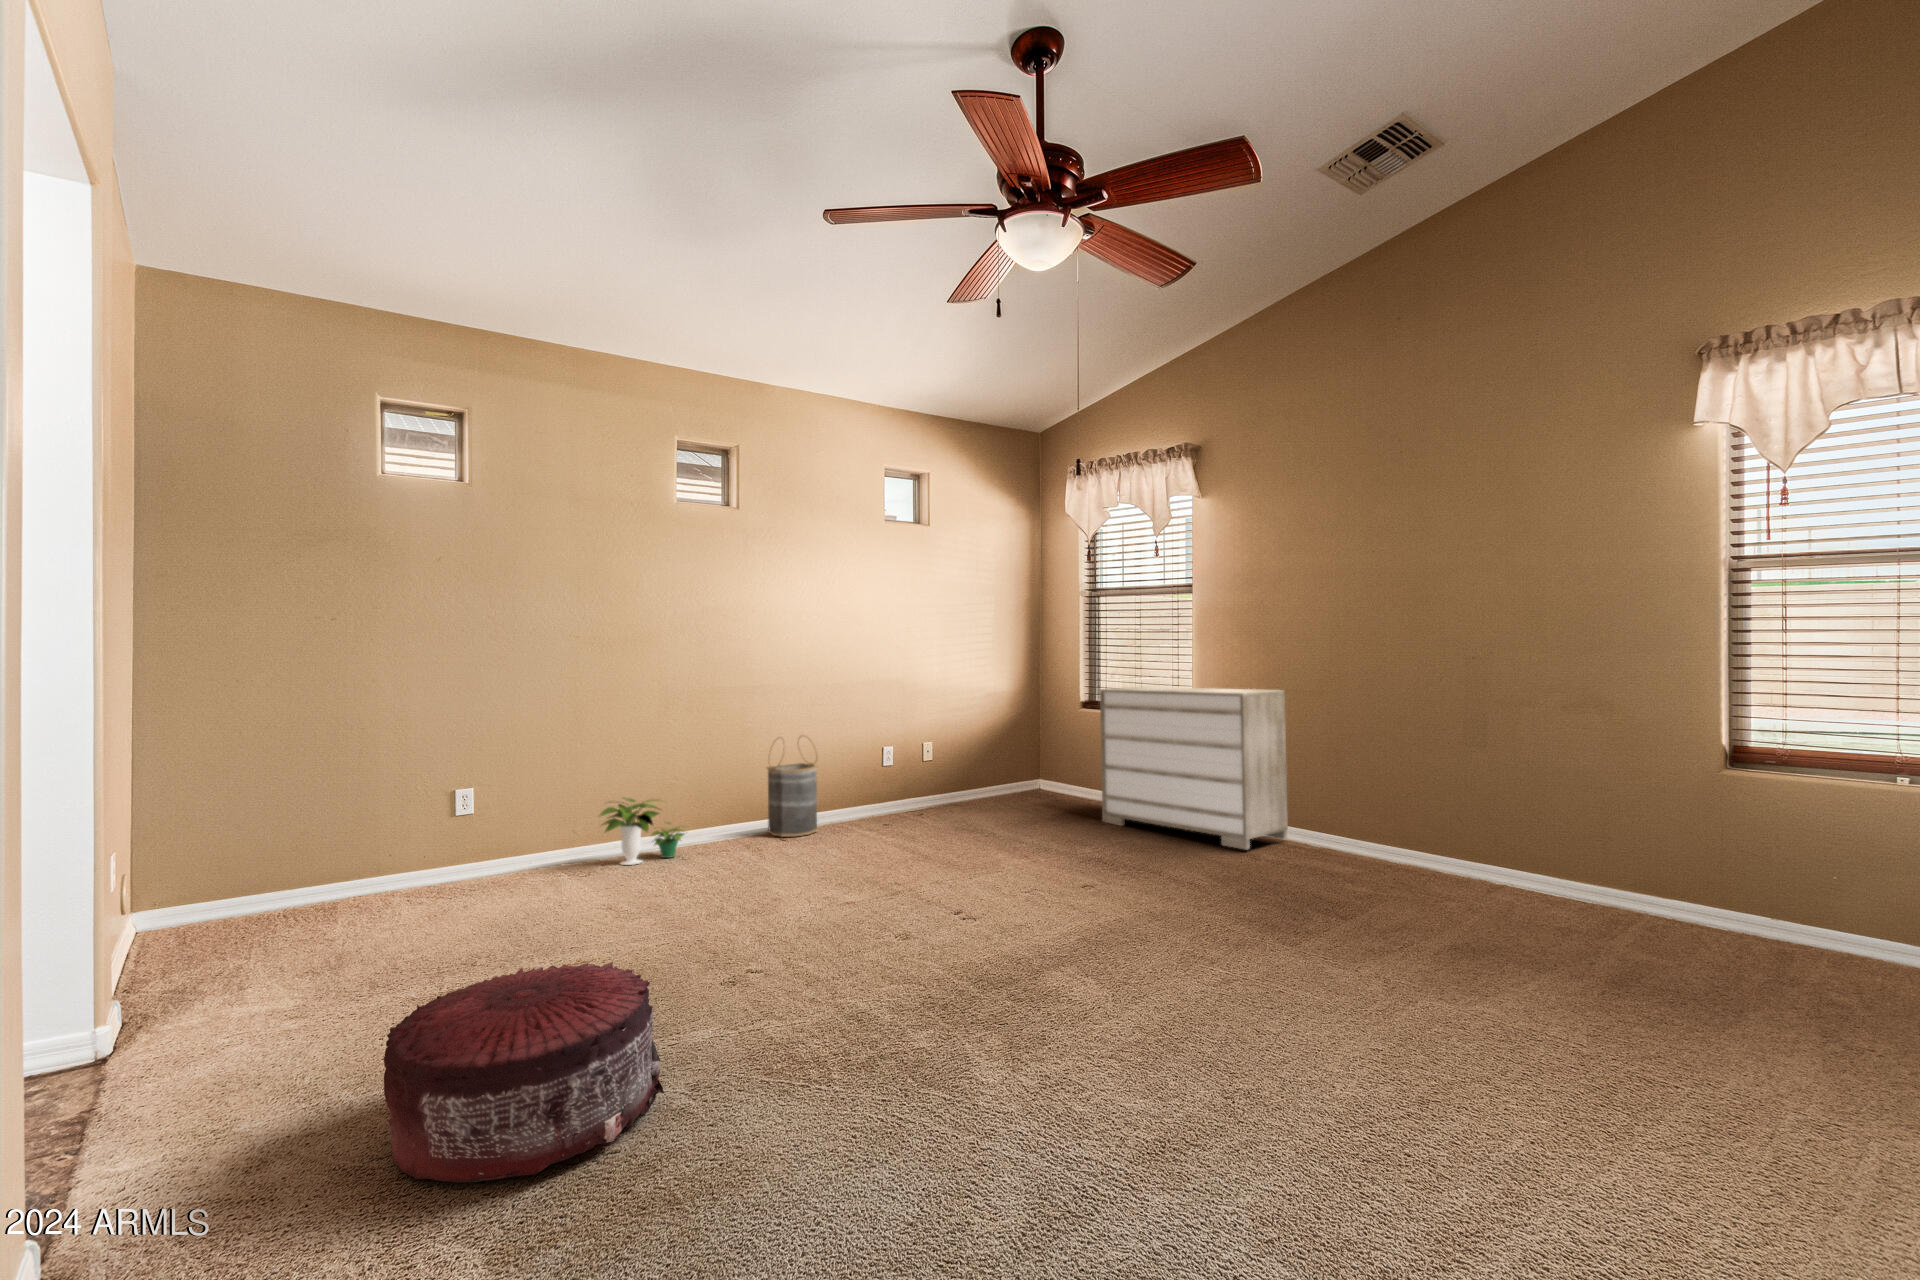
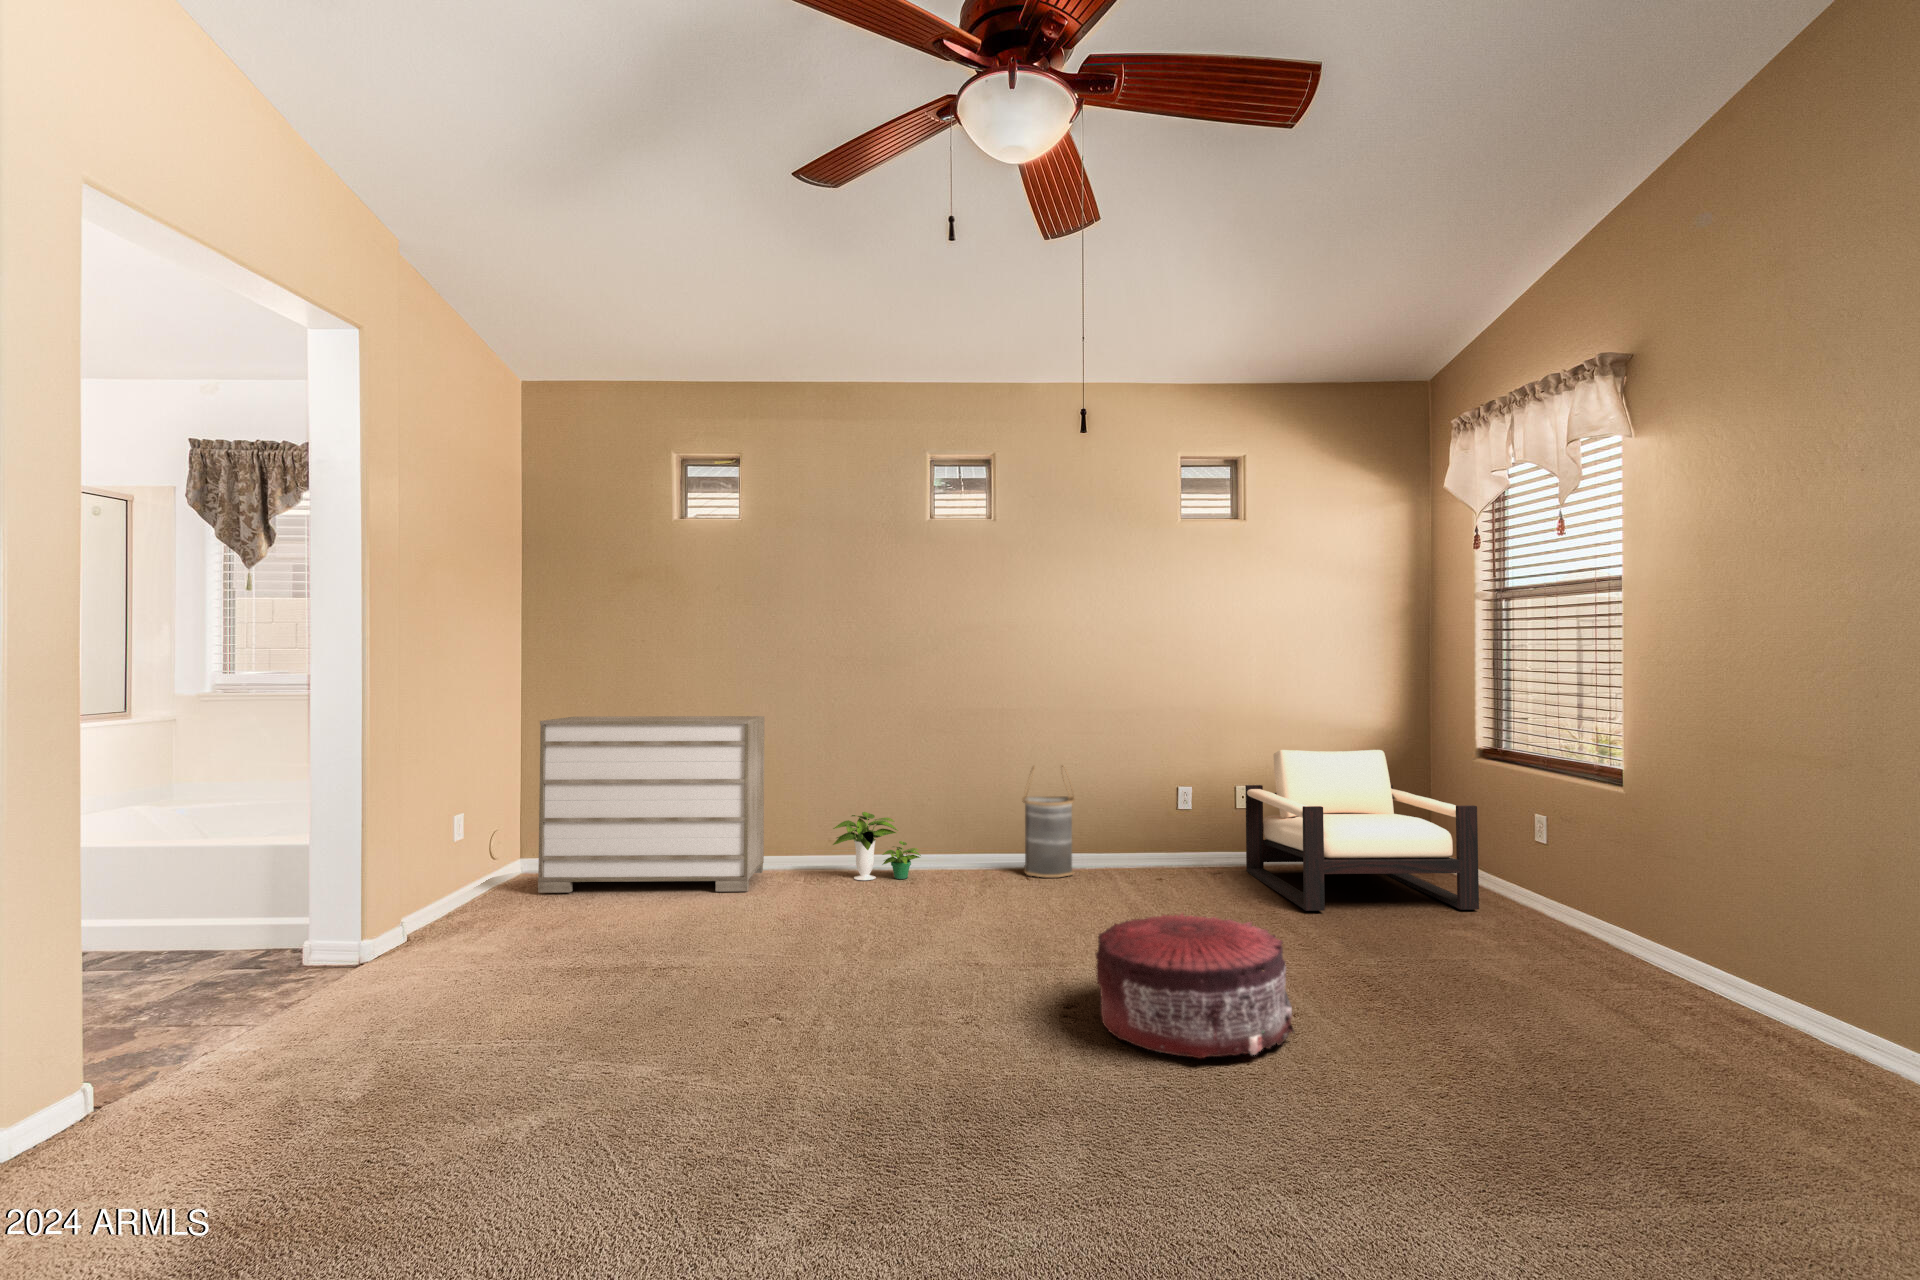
dresser: present [1100,687,1288,849] -> present [538,716,764,893]
armchair: none [932,707,1103,828] -> present [1245,750,1479,911]
pouf: present [384,962,664,1183] -> present [1096,913,1294,1058]

